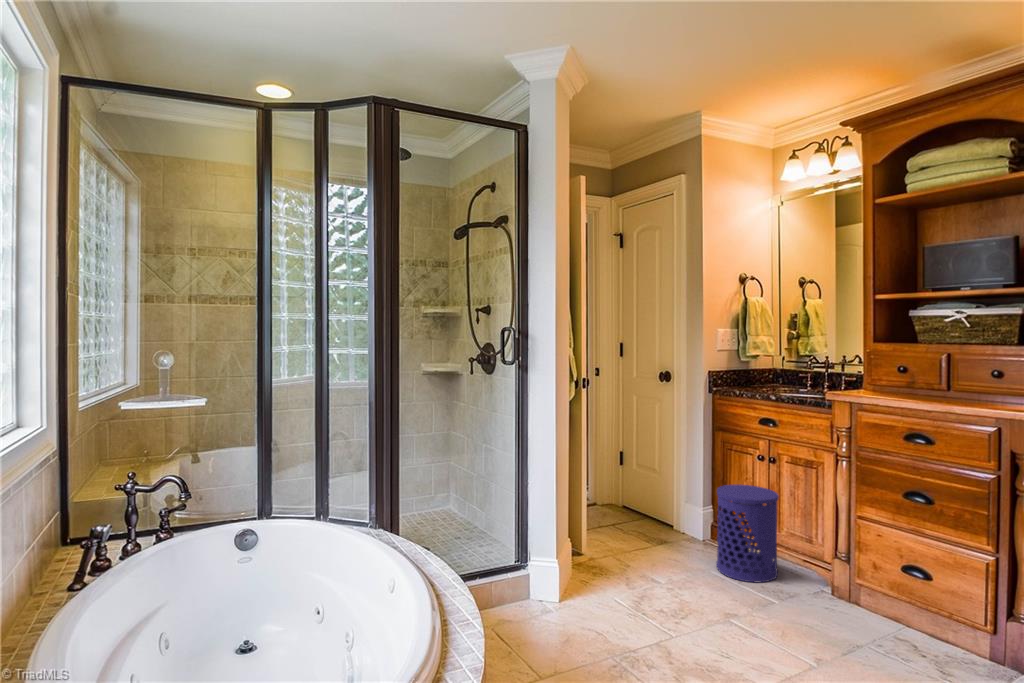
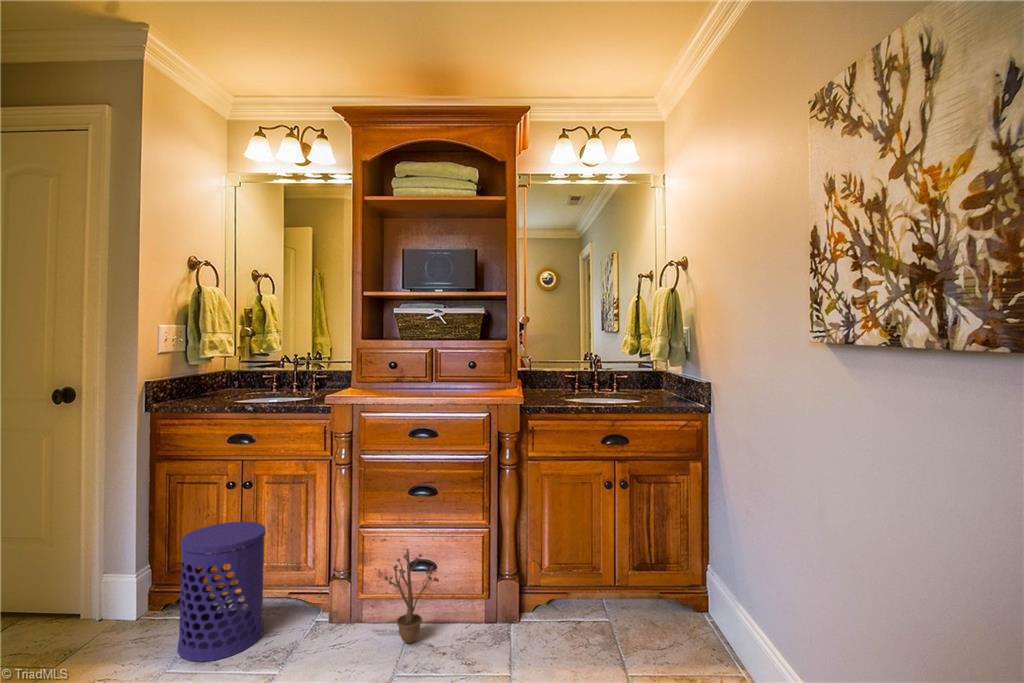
decorative plant: none [860,549,923,641] -> present [373,549,439,643]

